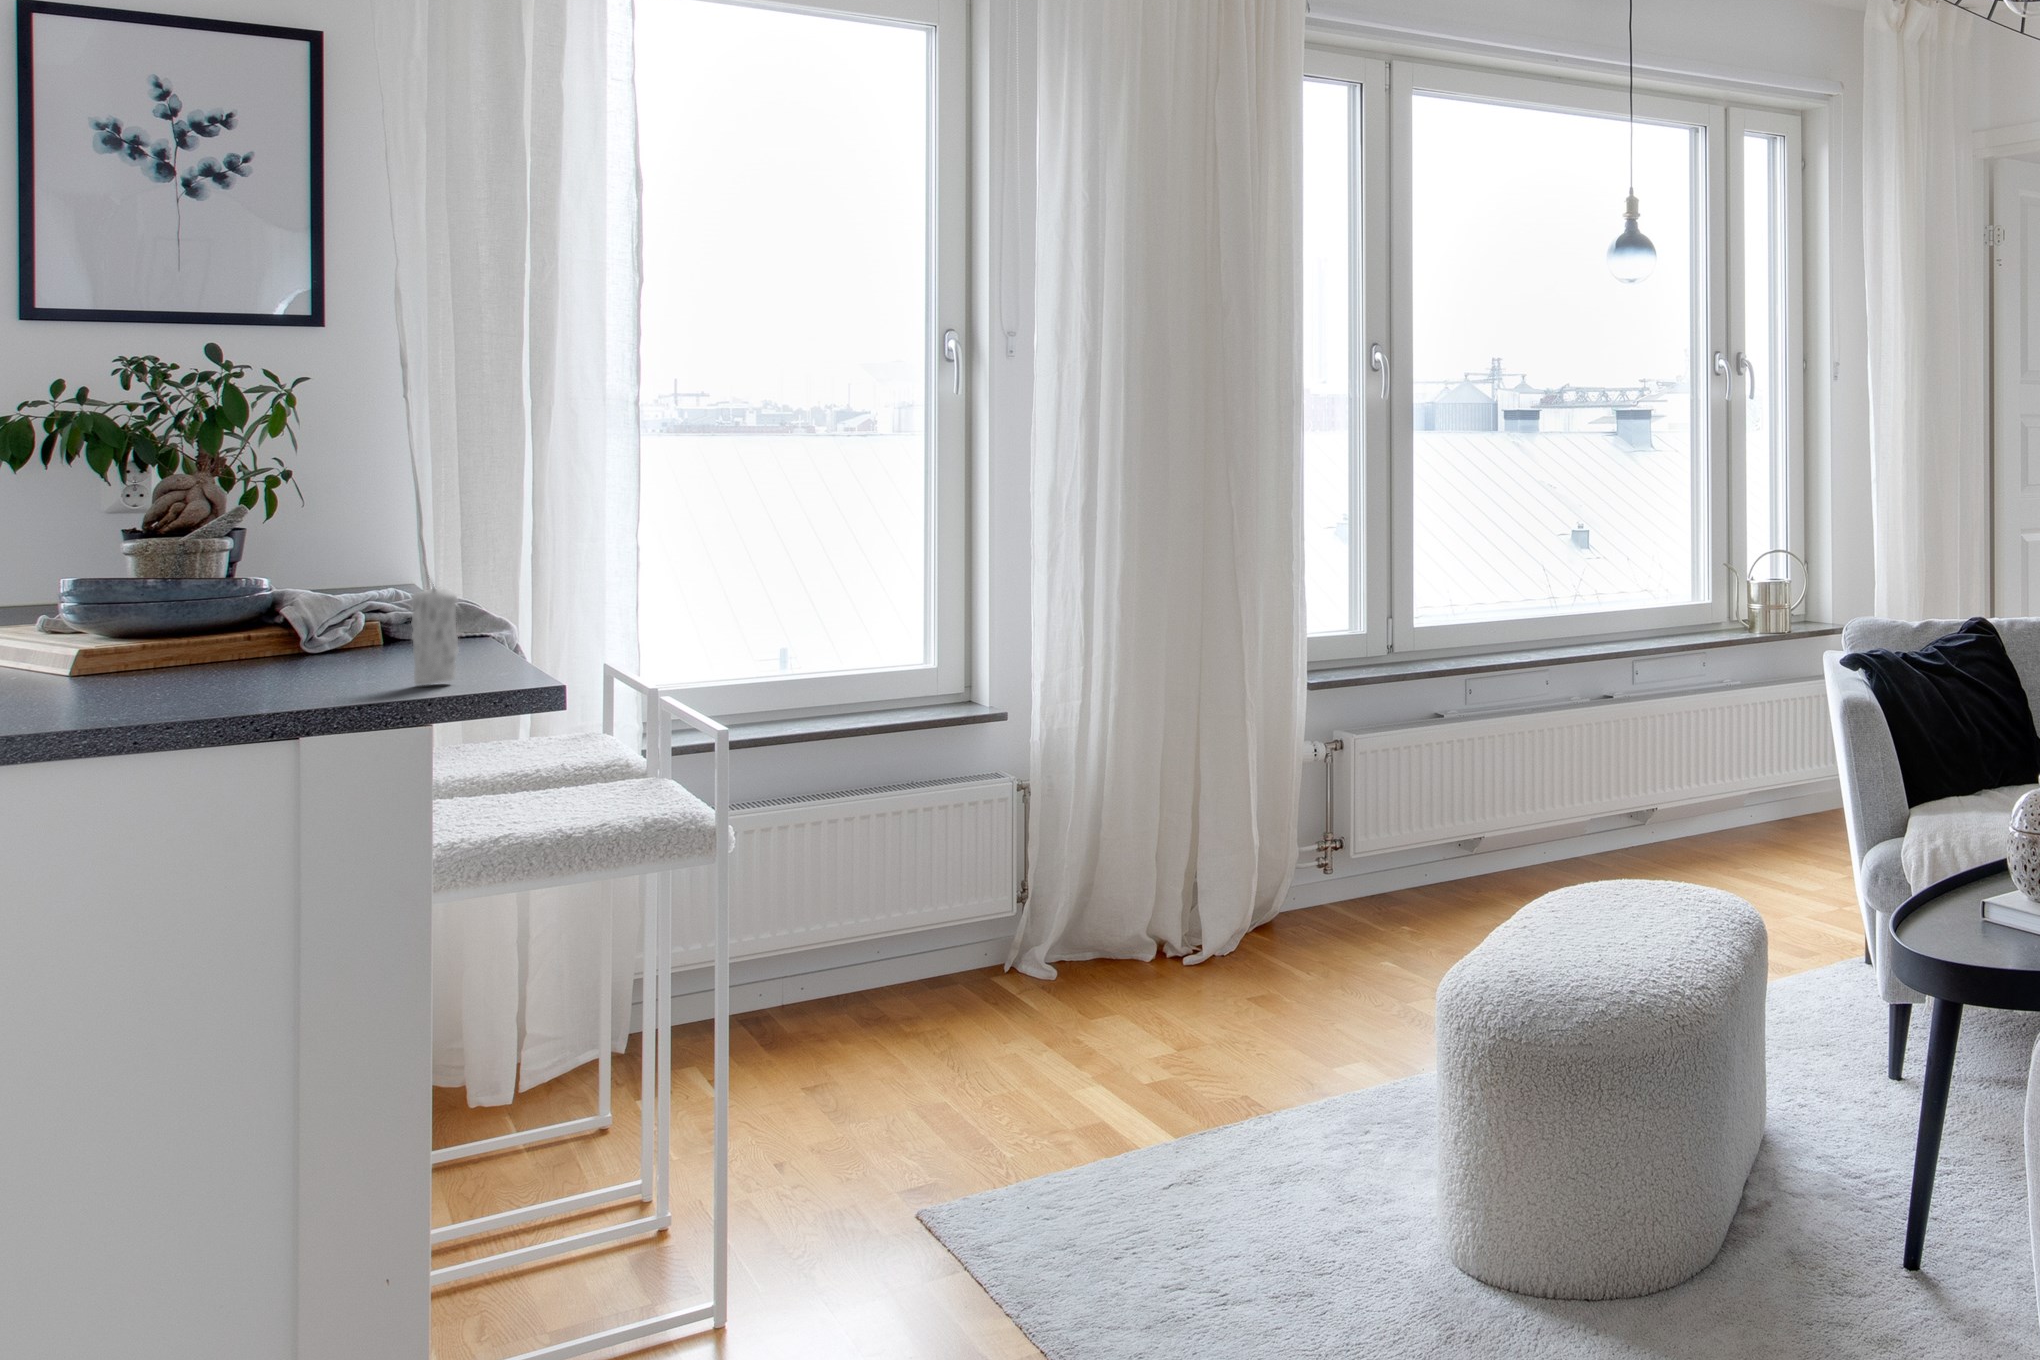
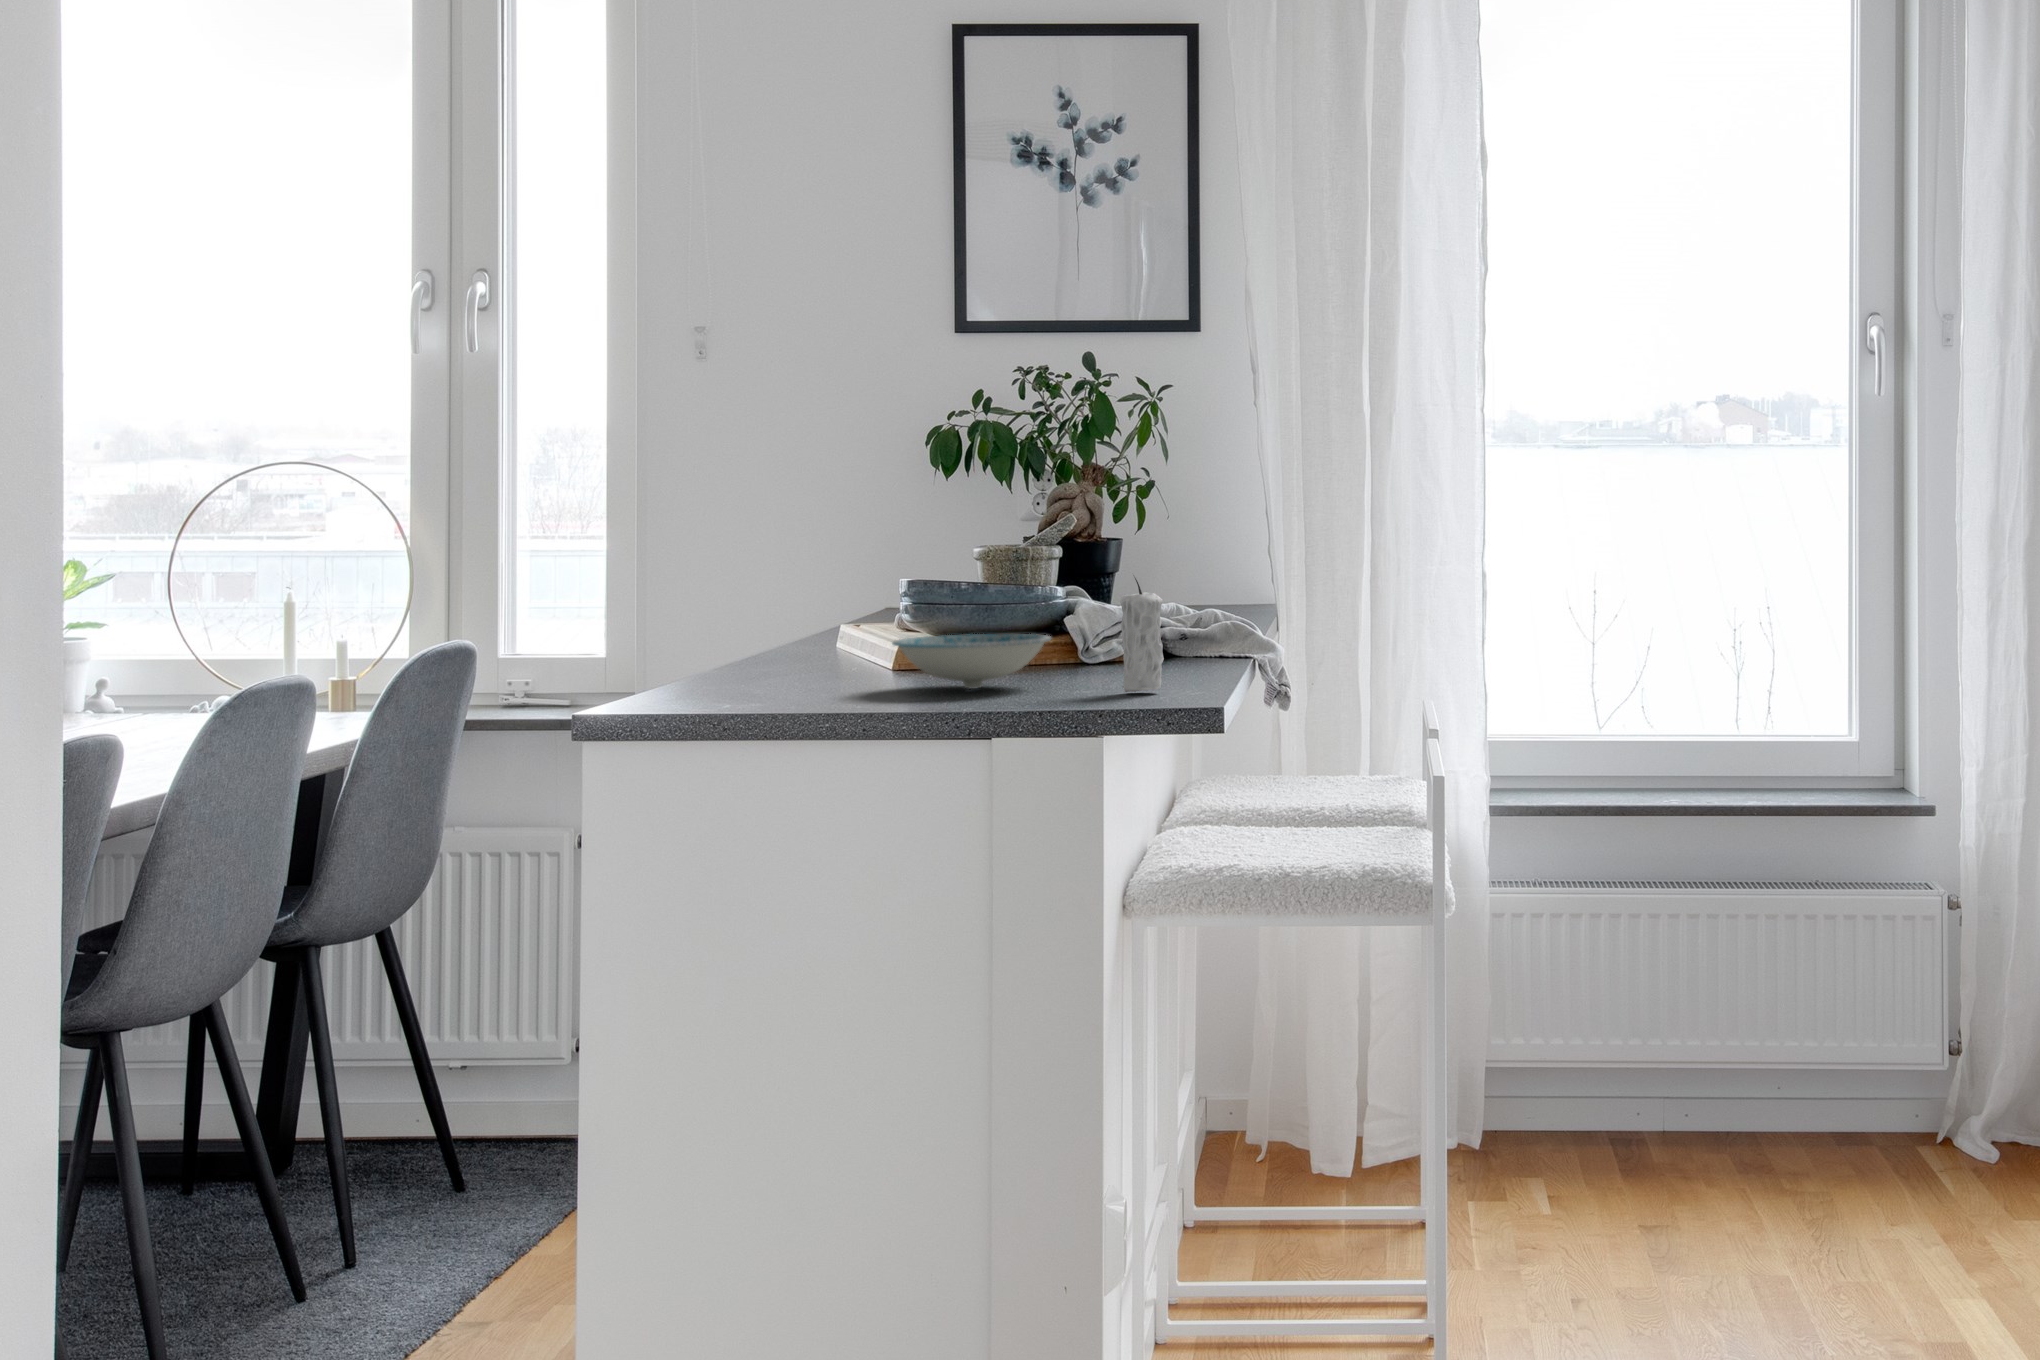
ceramic bowl: none [127,634,320,693] -> present [893,634,1051,689]

